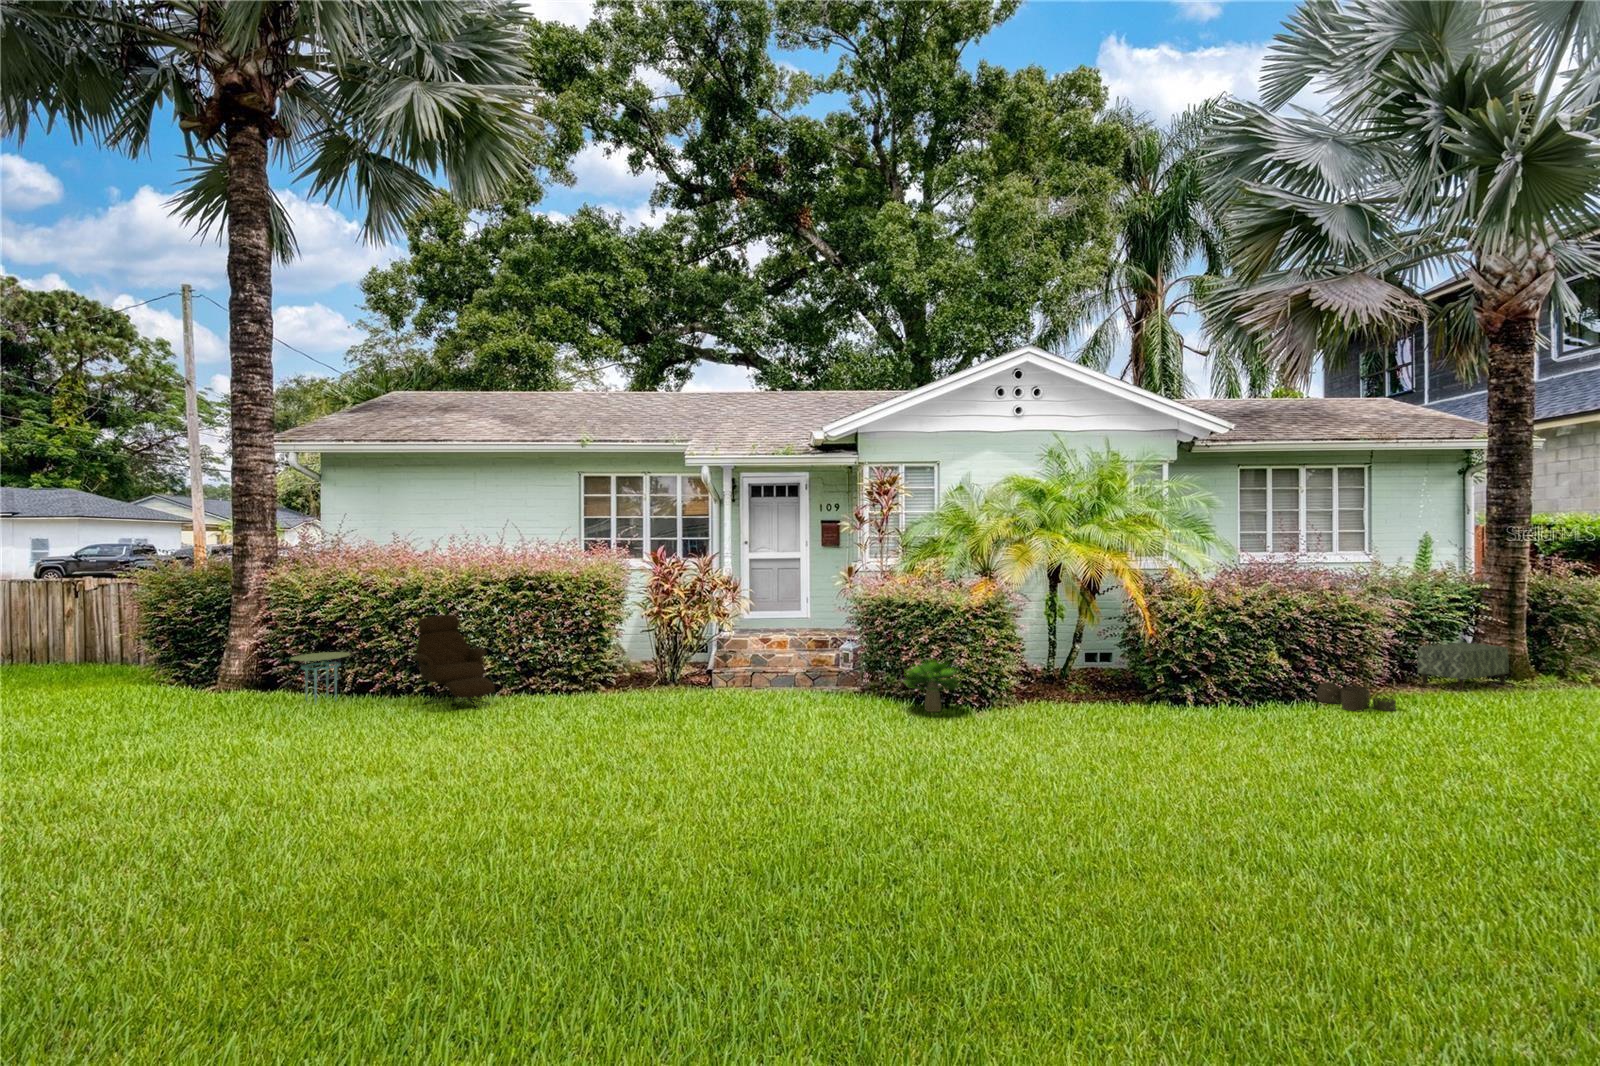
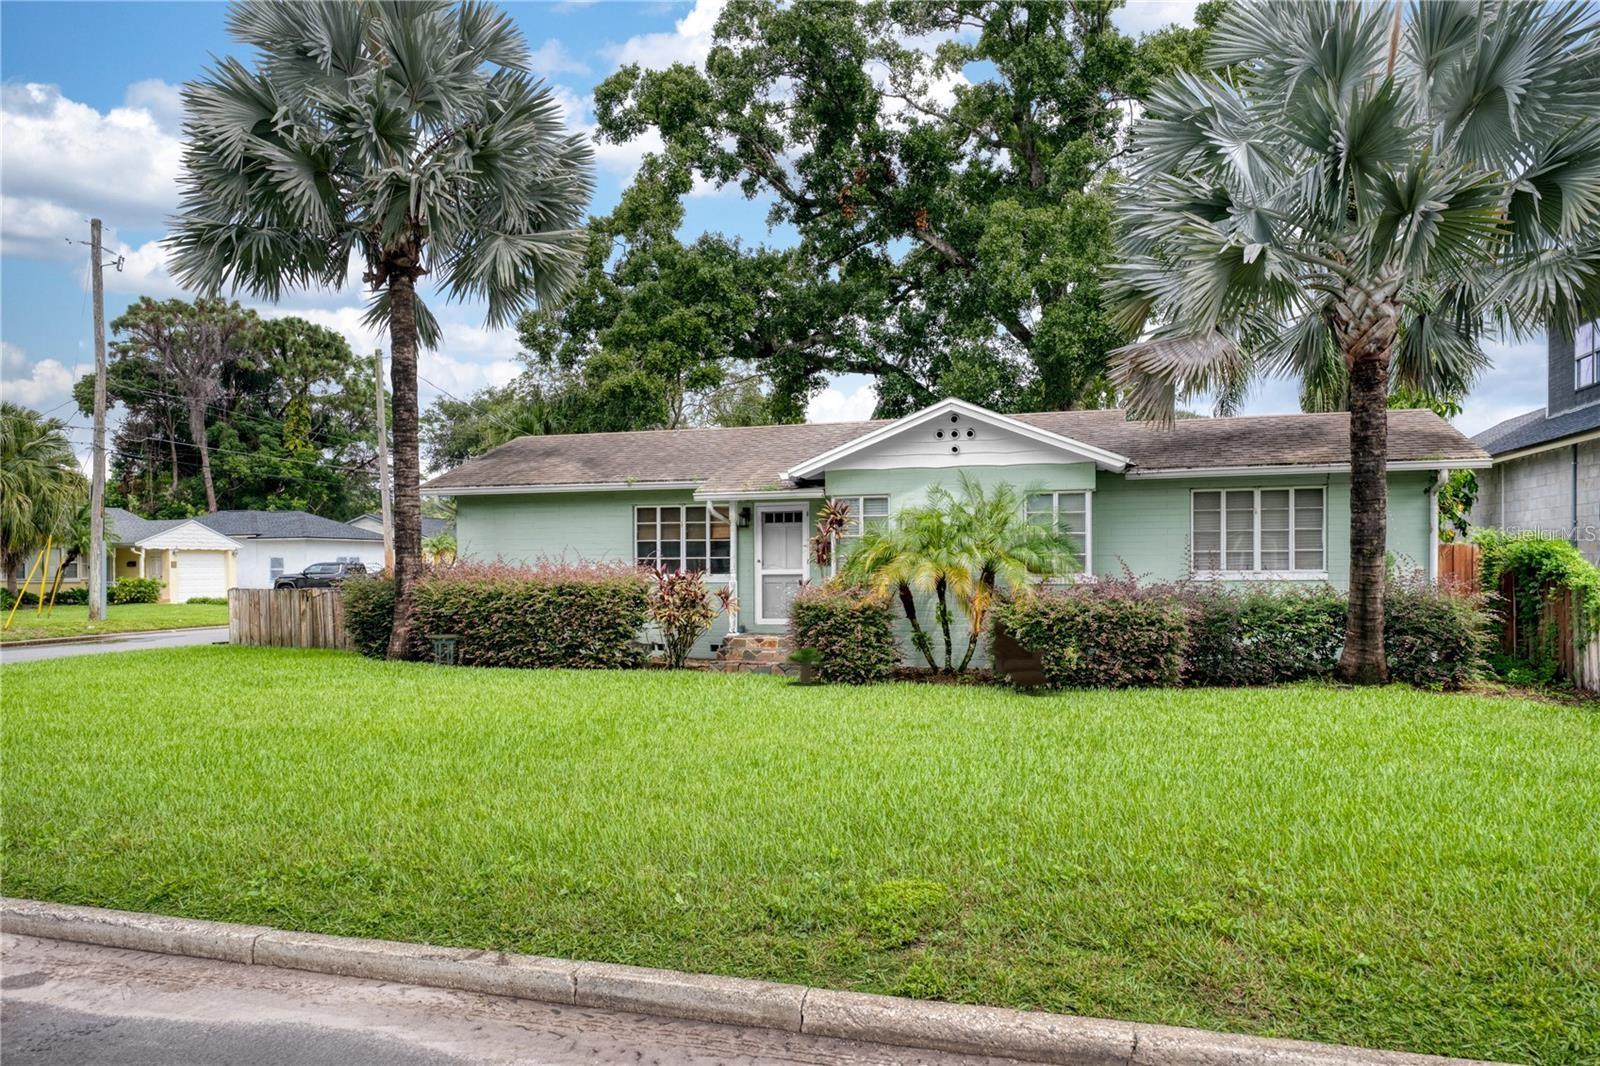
lounge chair: present [414,615,495,710] -> present [990,622,1047,695]
bench: present [1418,642,1509,691] -> none [1253,656,1339,694]
woven basket: present [1317,682,1396,711] -> none [1108,675,1151,697]

